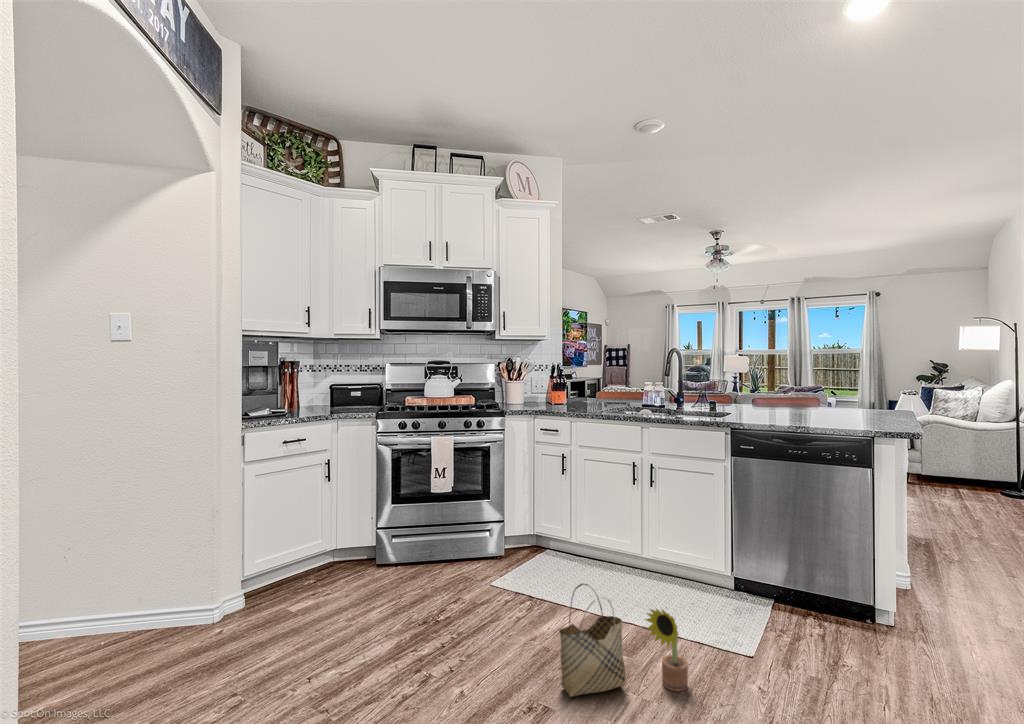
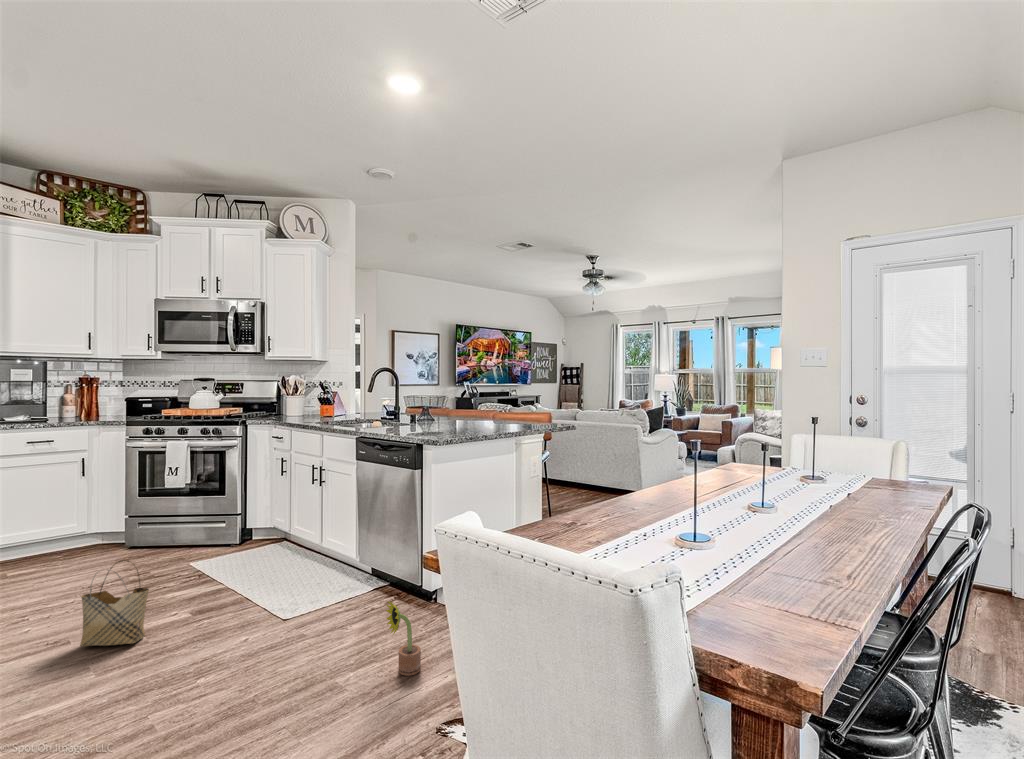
decorative plant: present [645,608,688,691] -> present [386,602,421,676]

